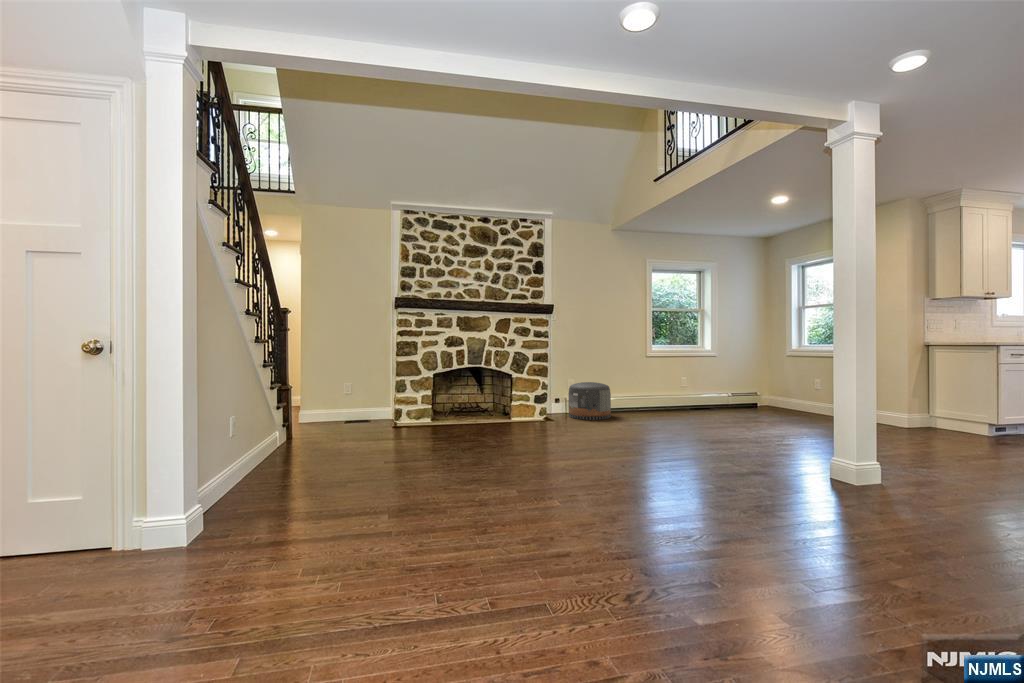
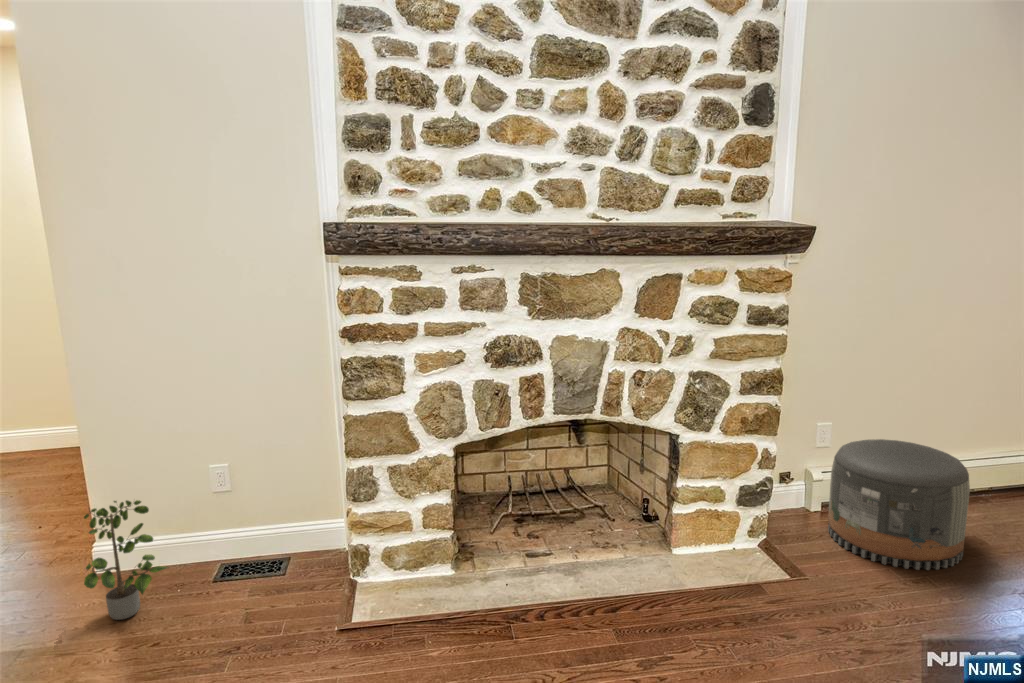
potted plant: none [310,384,336,426] -> present [84,500,168,620]

